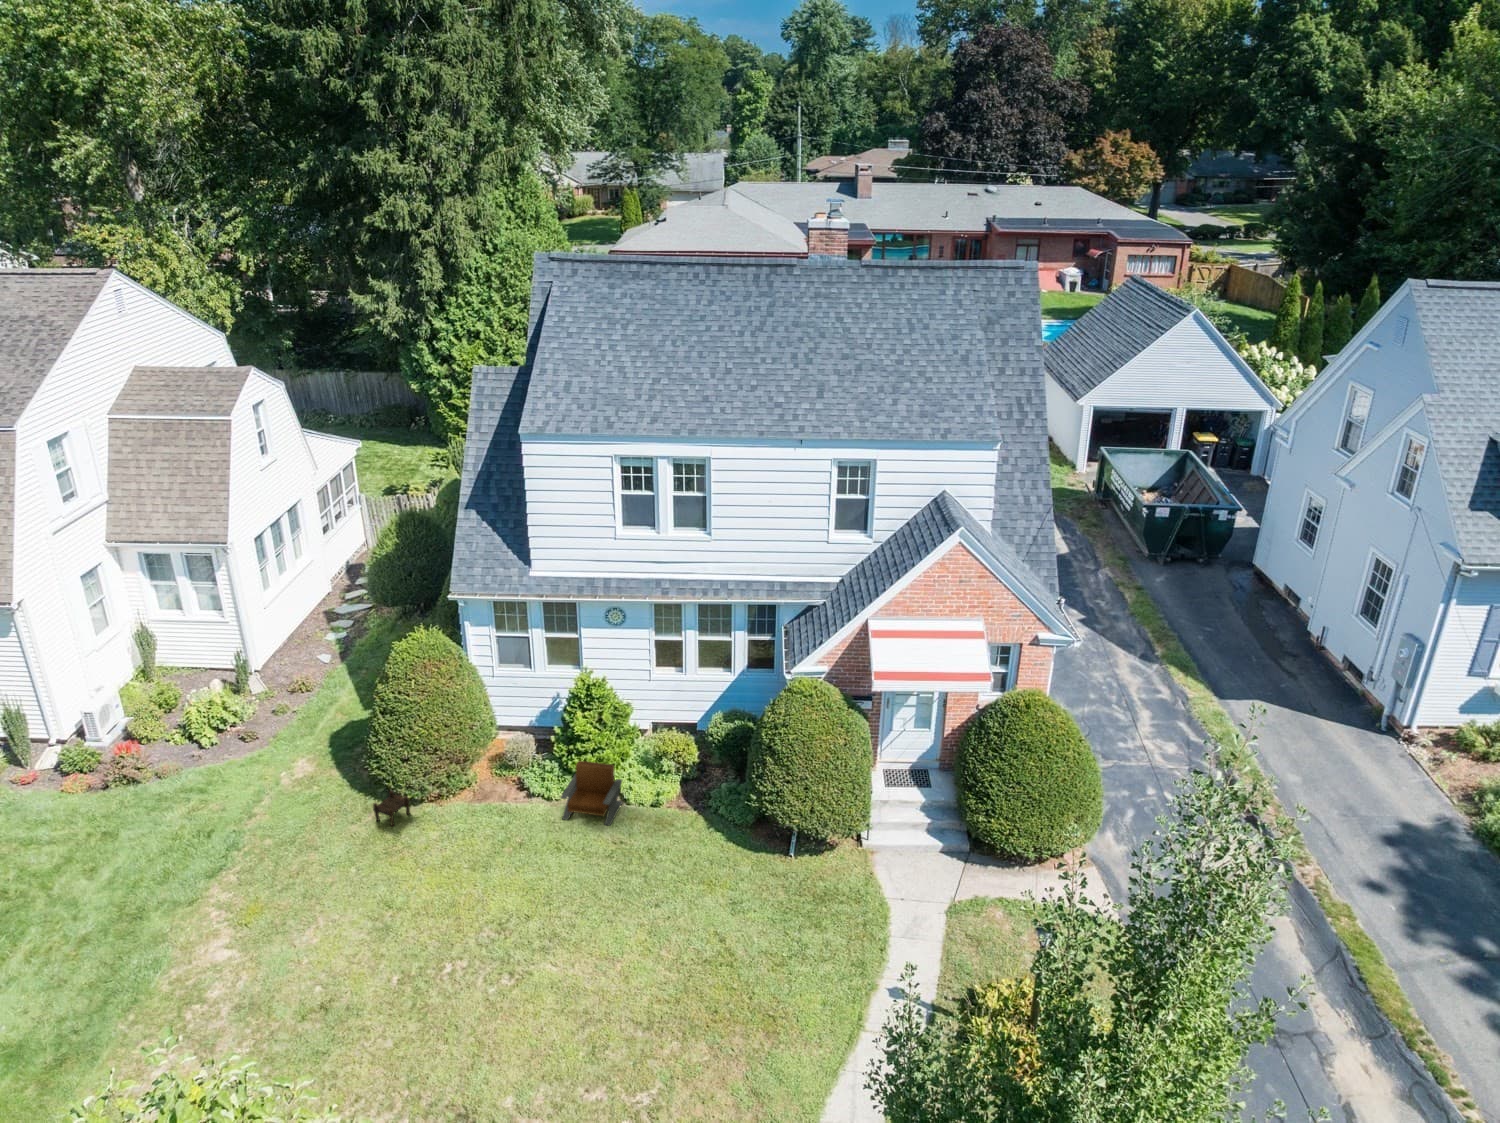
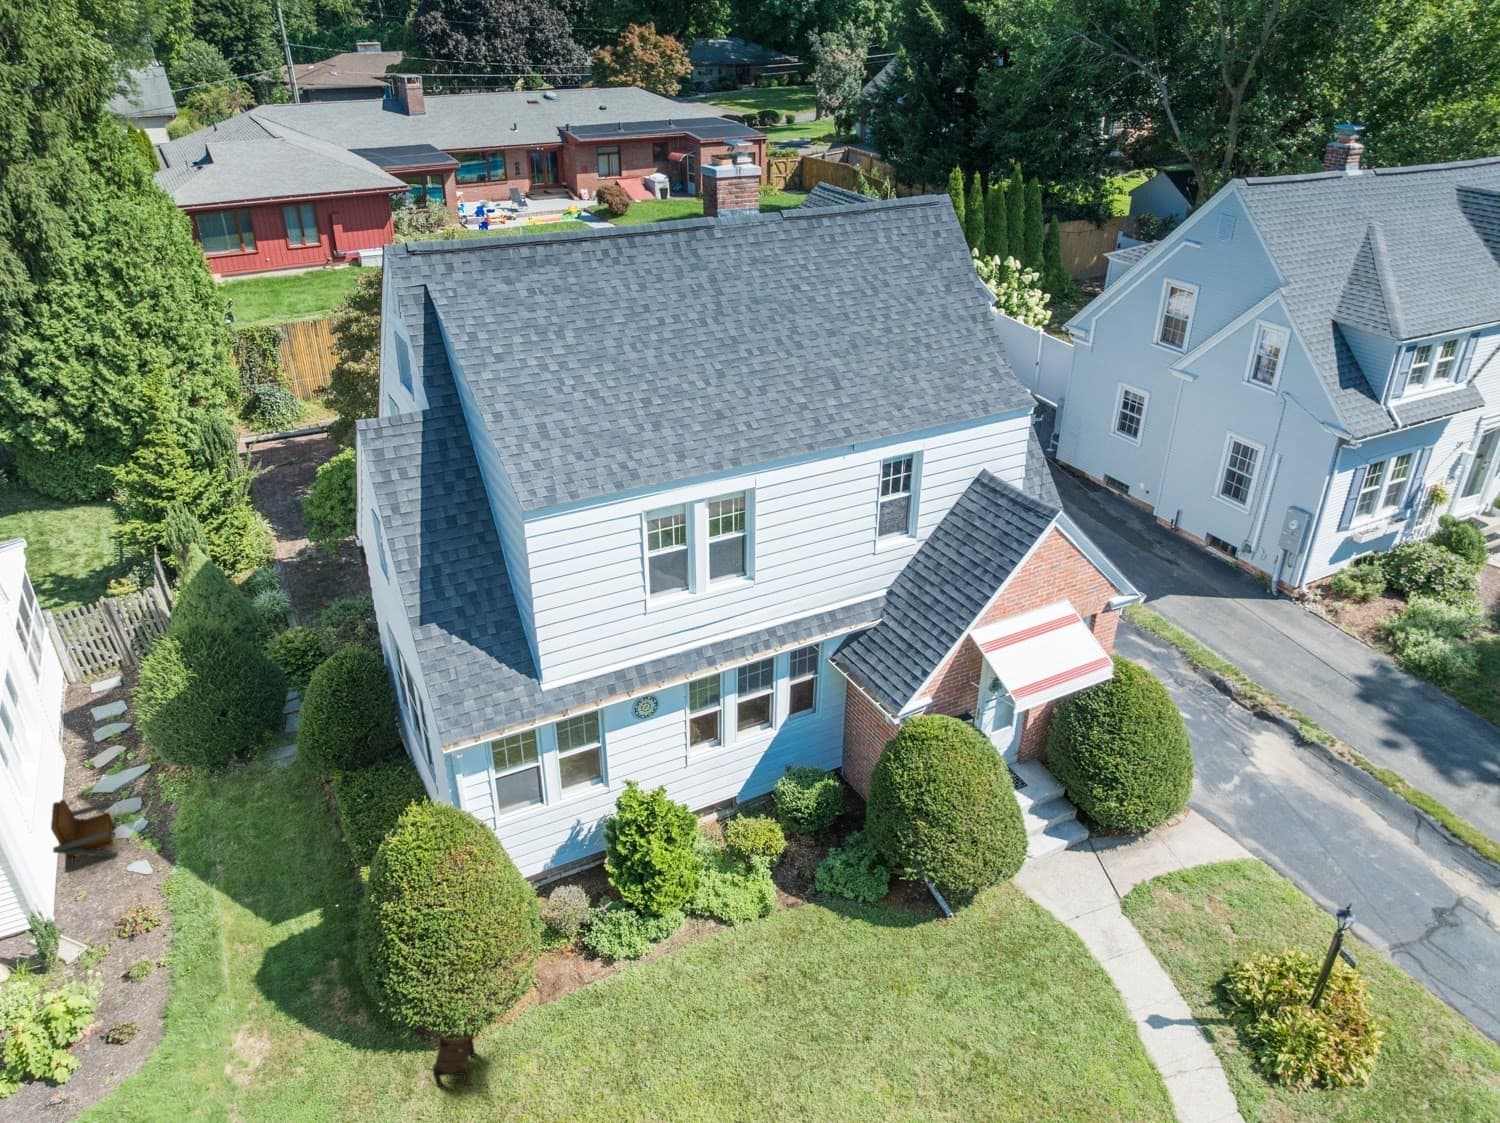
lounge chair: present [561,761,622,826] -> present [51,800,117,873]

